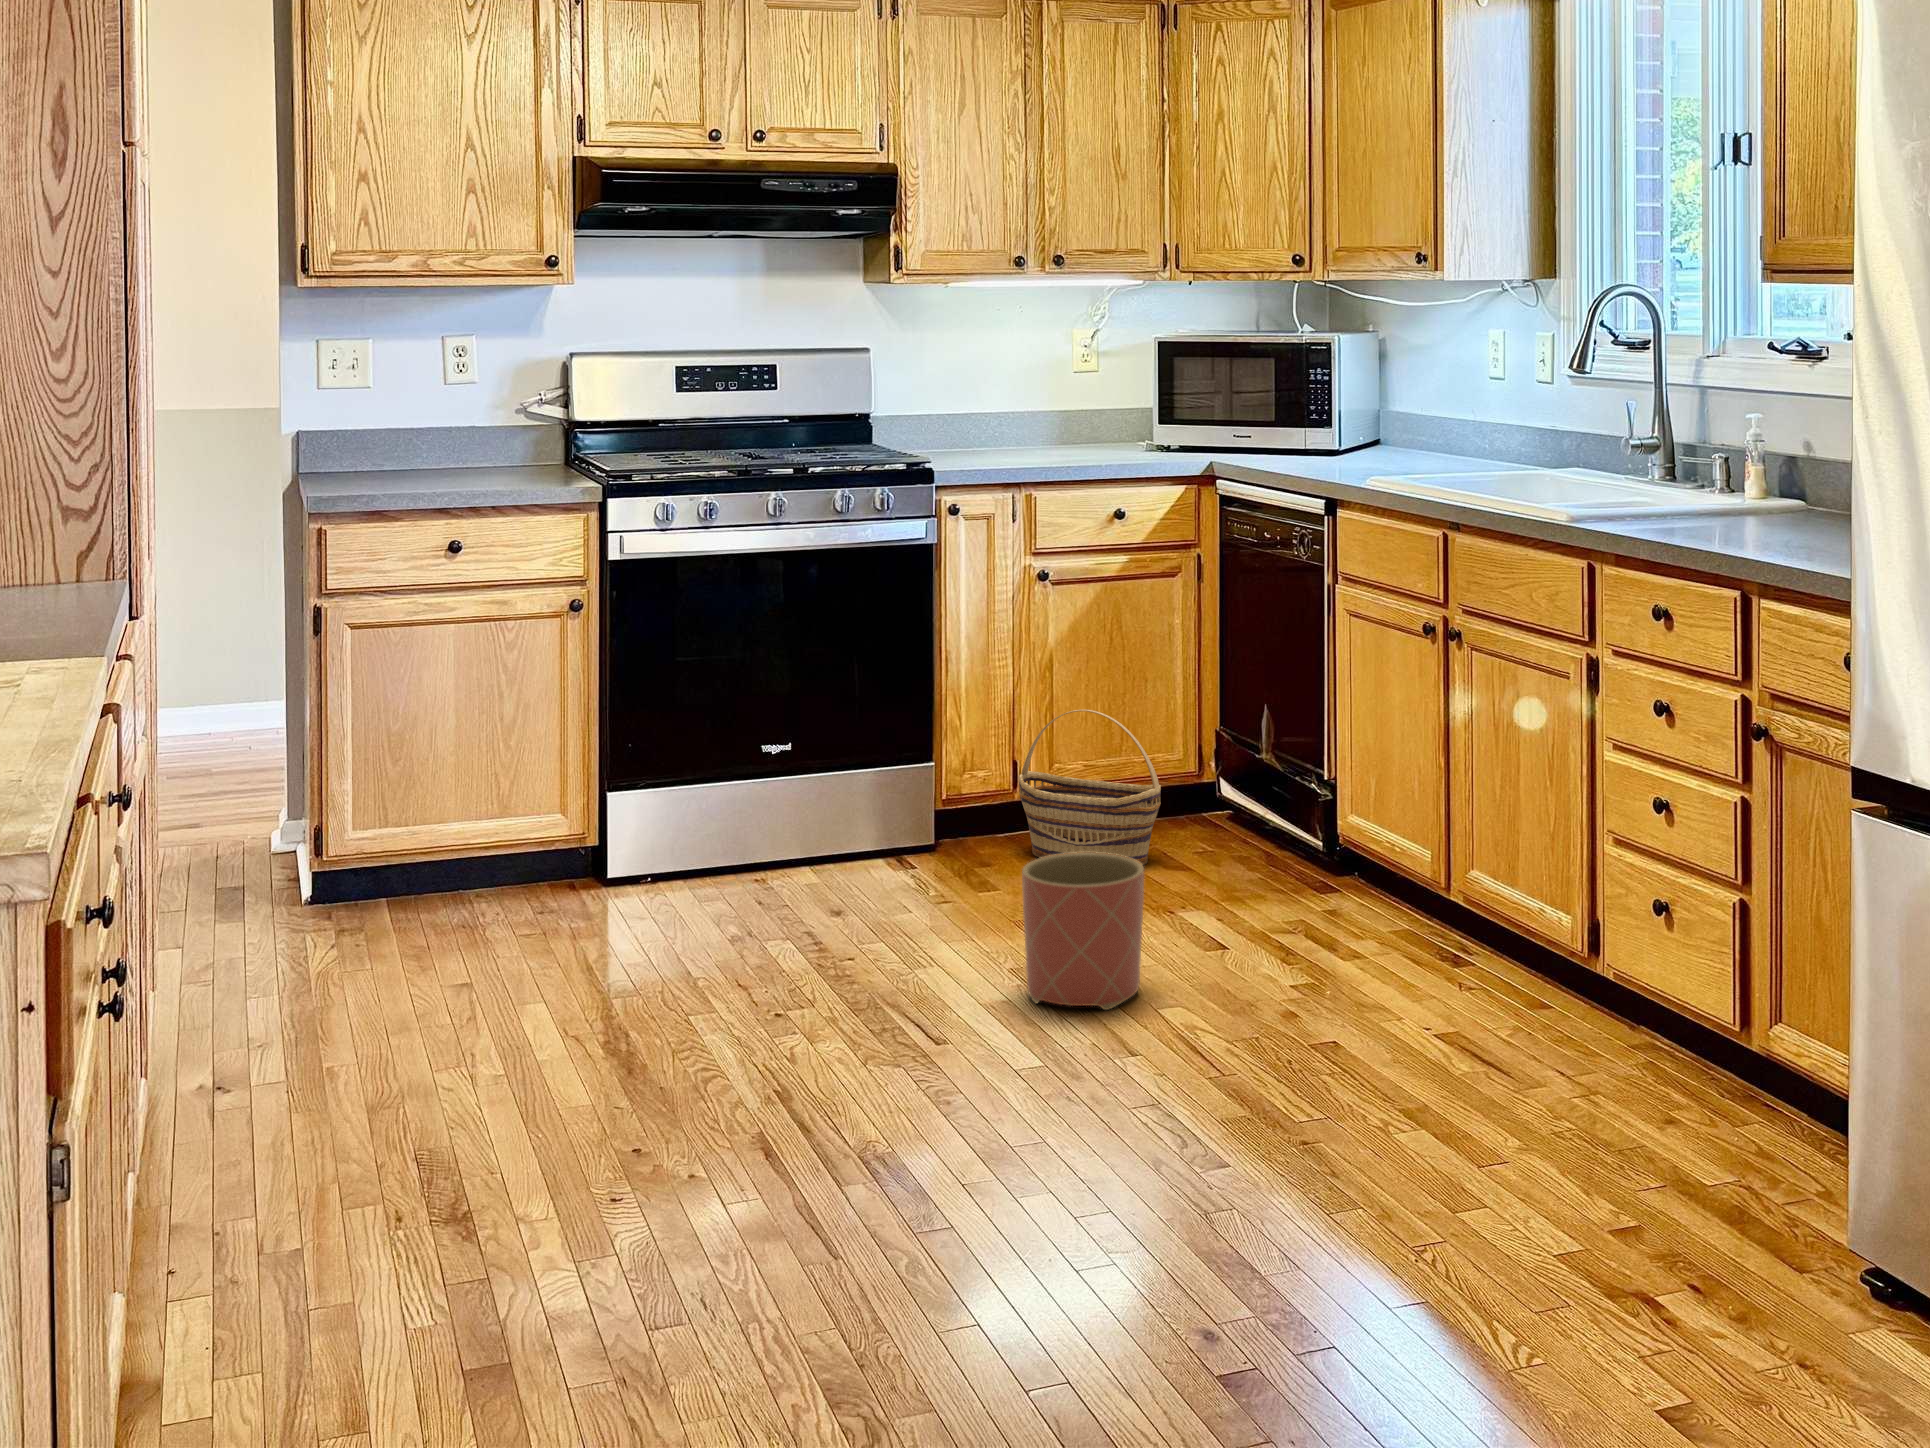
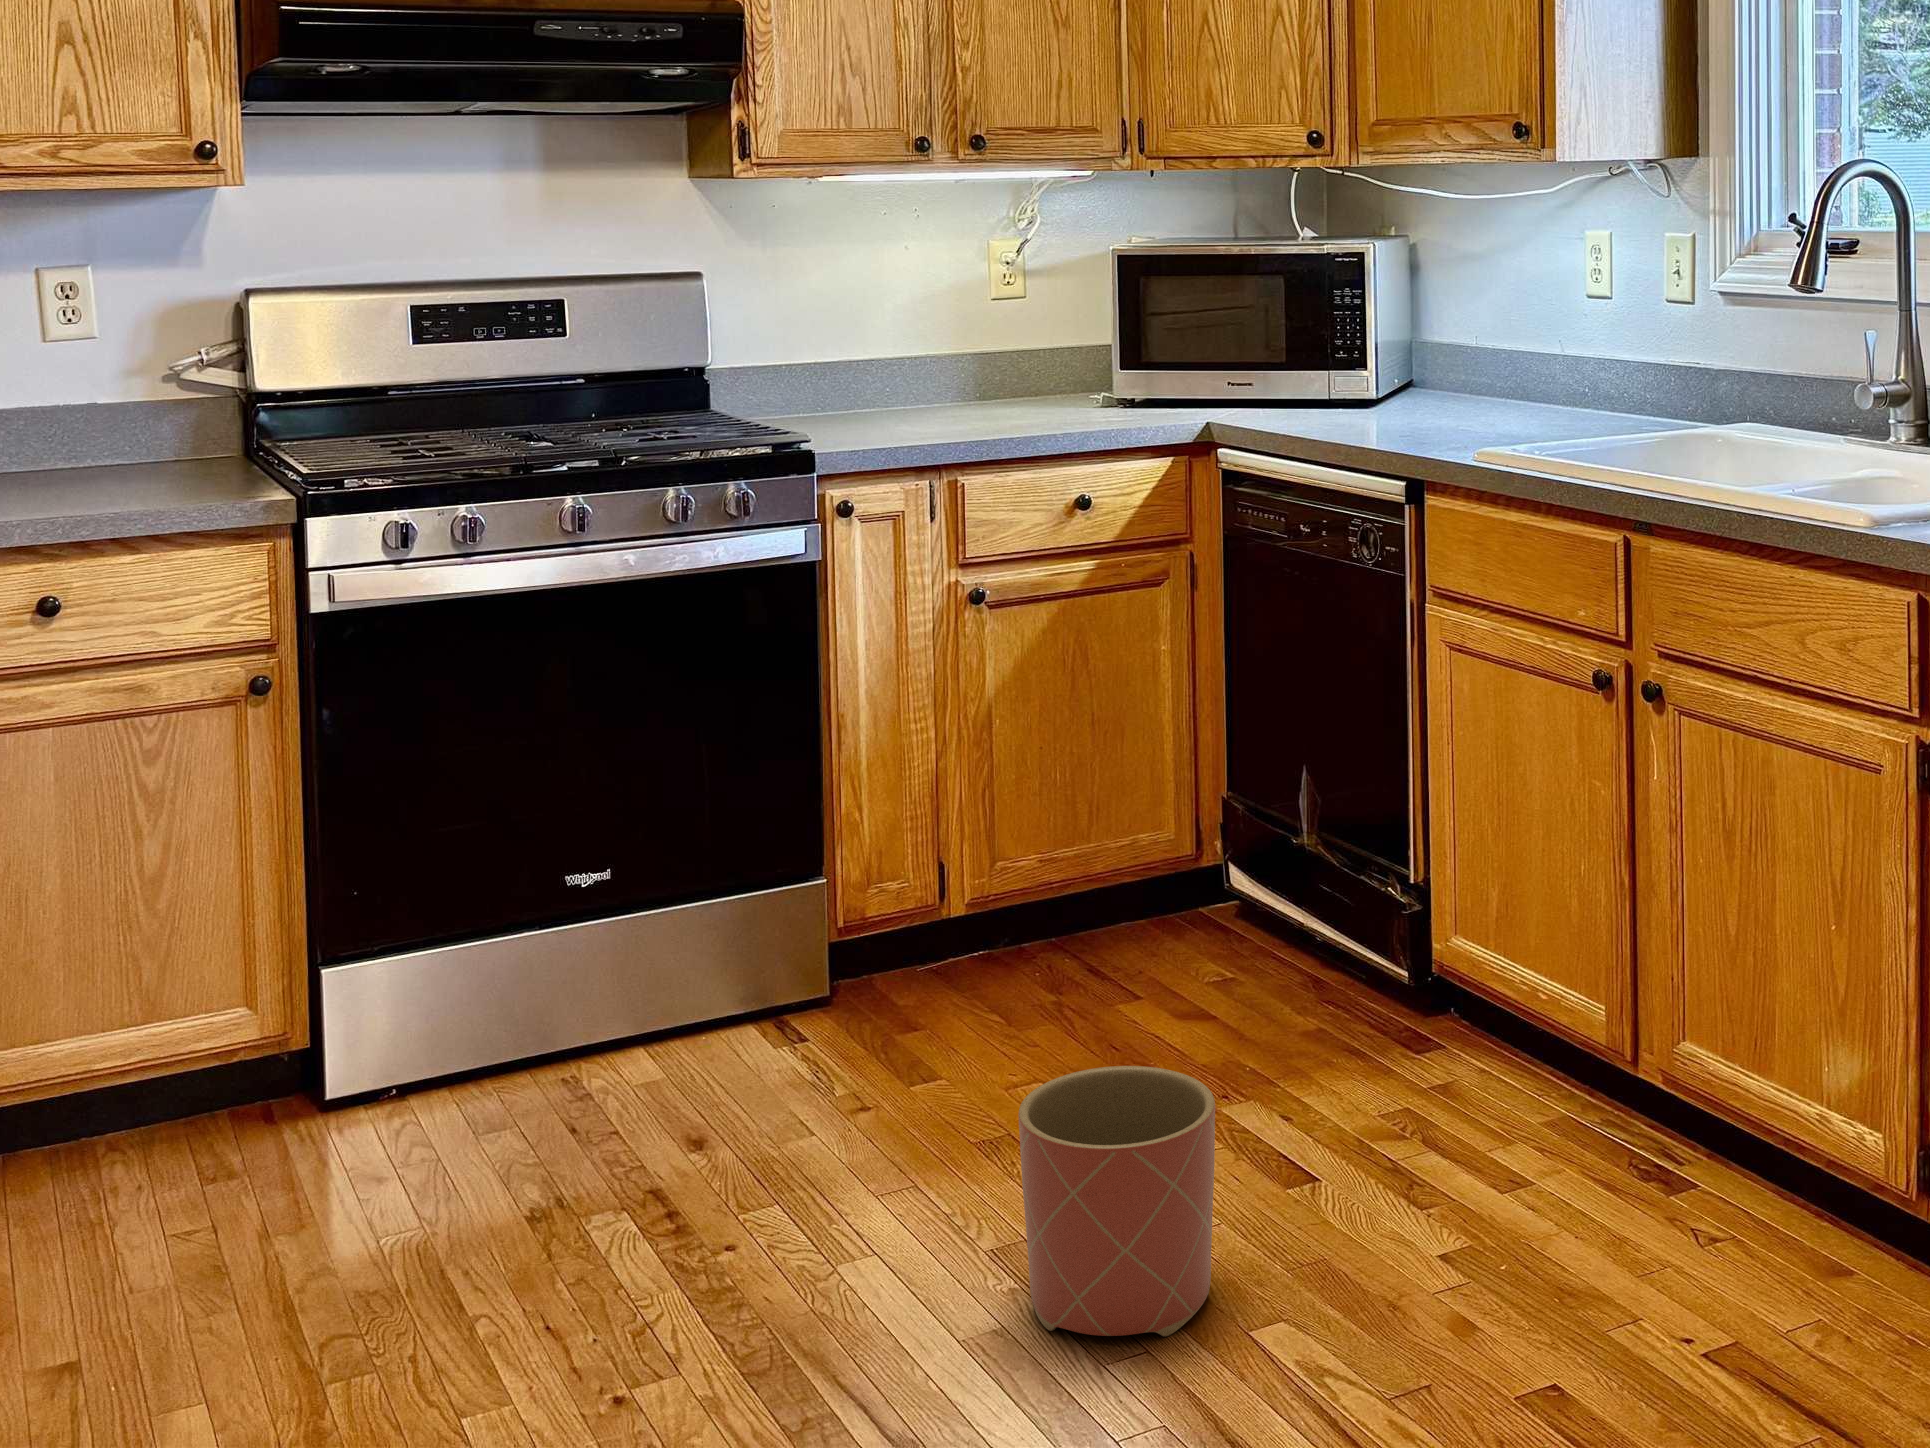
basket: present [1019,710,1161,865] -> none [957,794,1168,1023]

